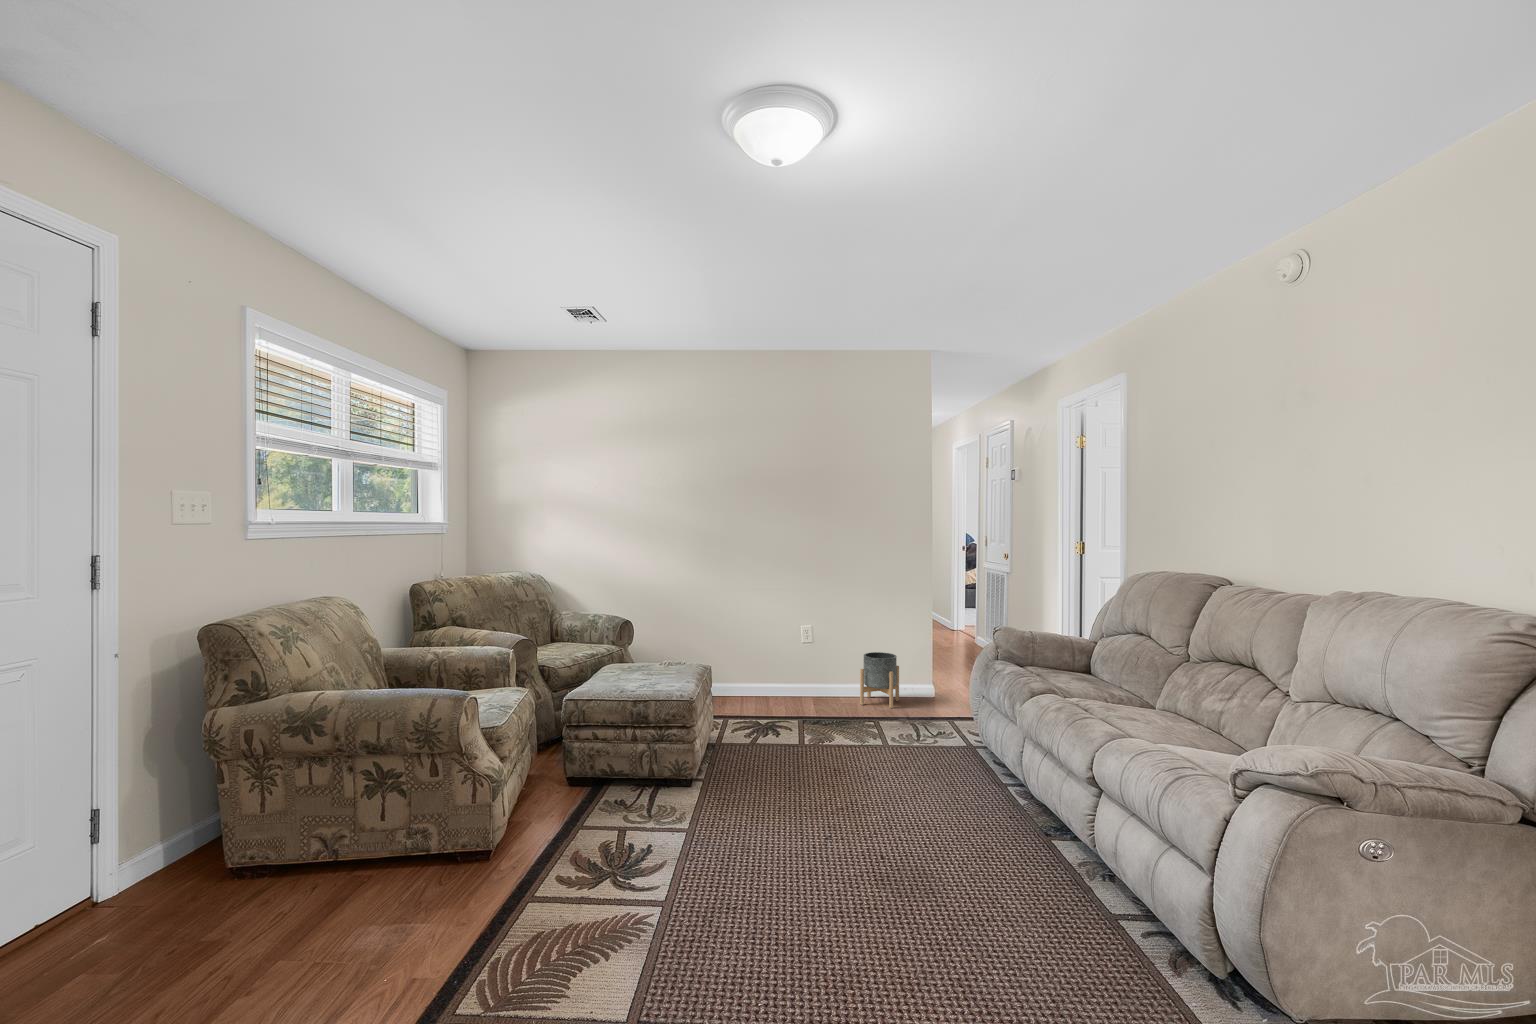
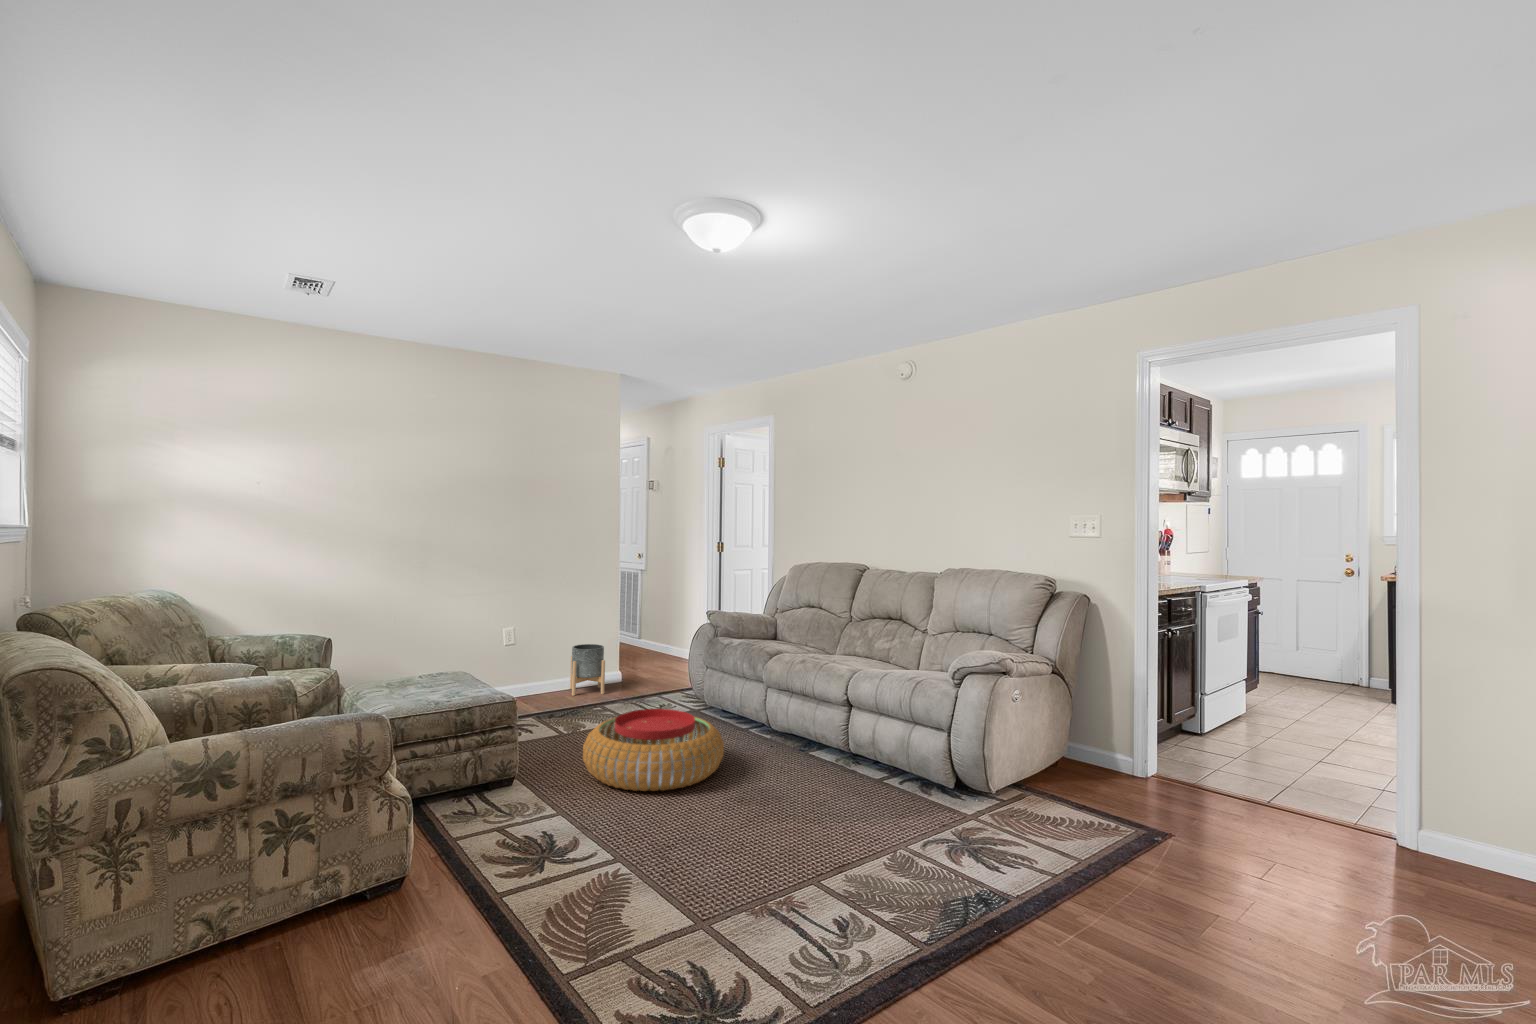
pouf: none [751,734,915,839] -> present [583,709,724,791]

